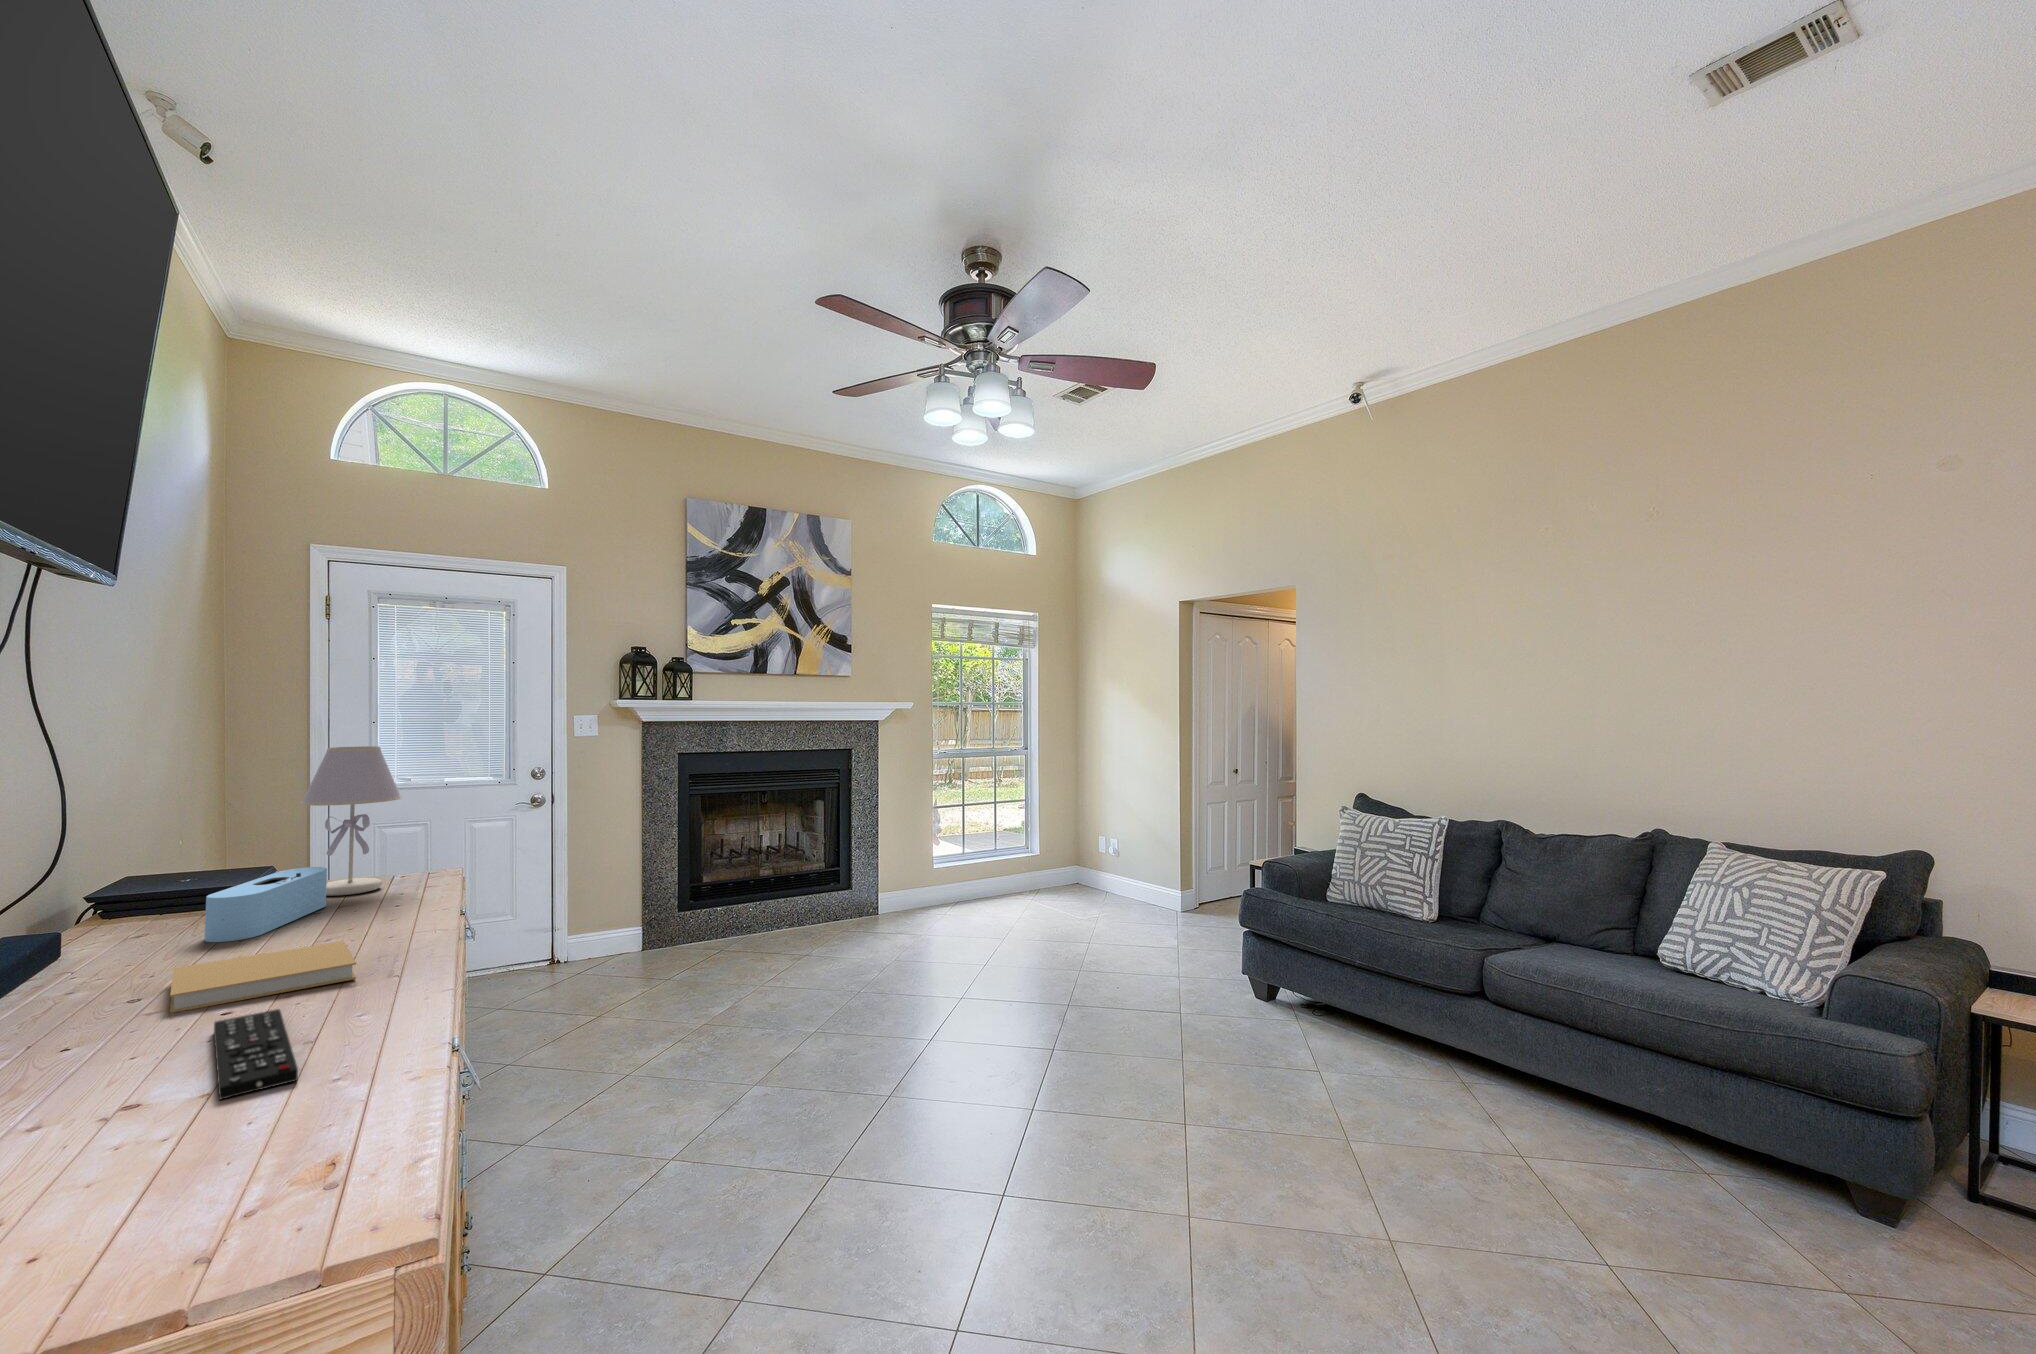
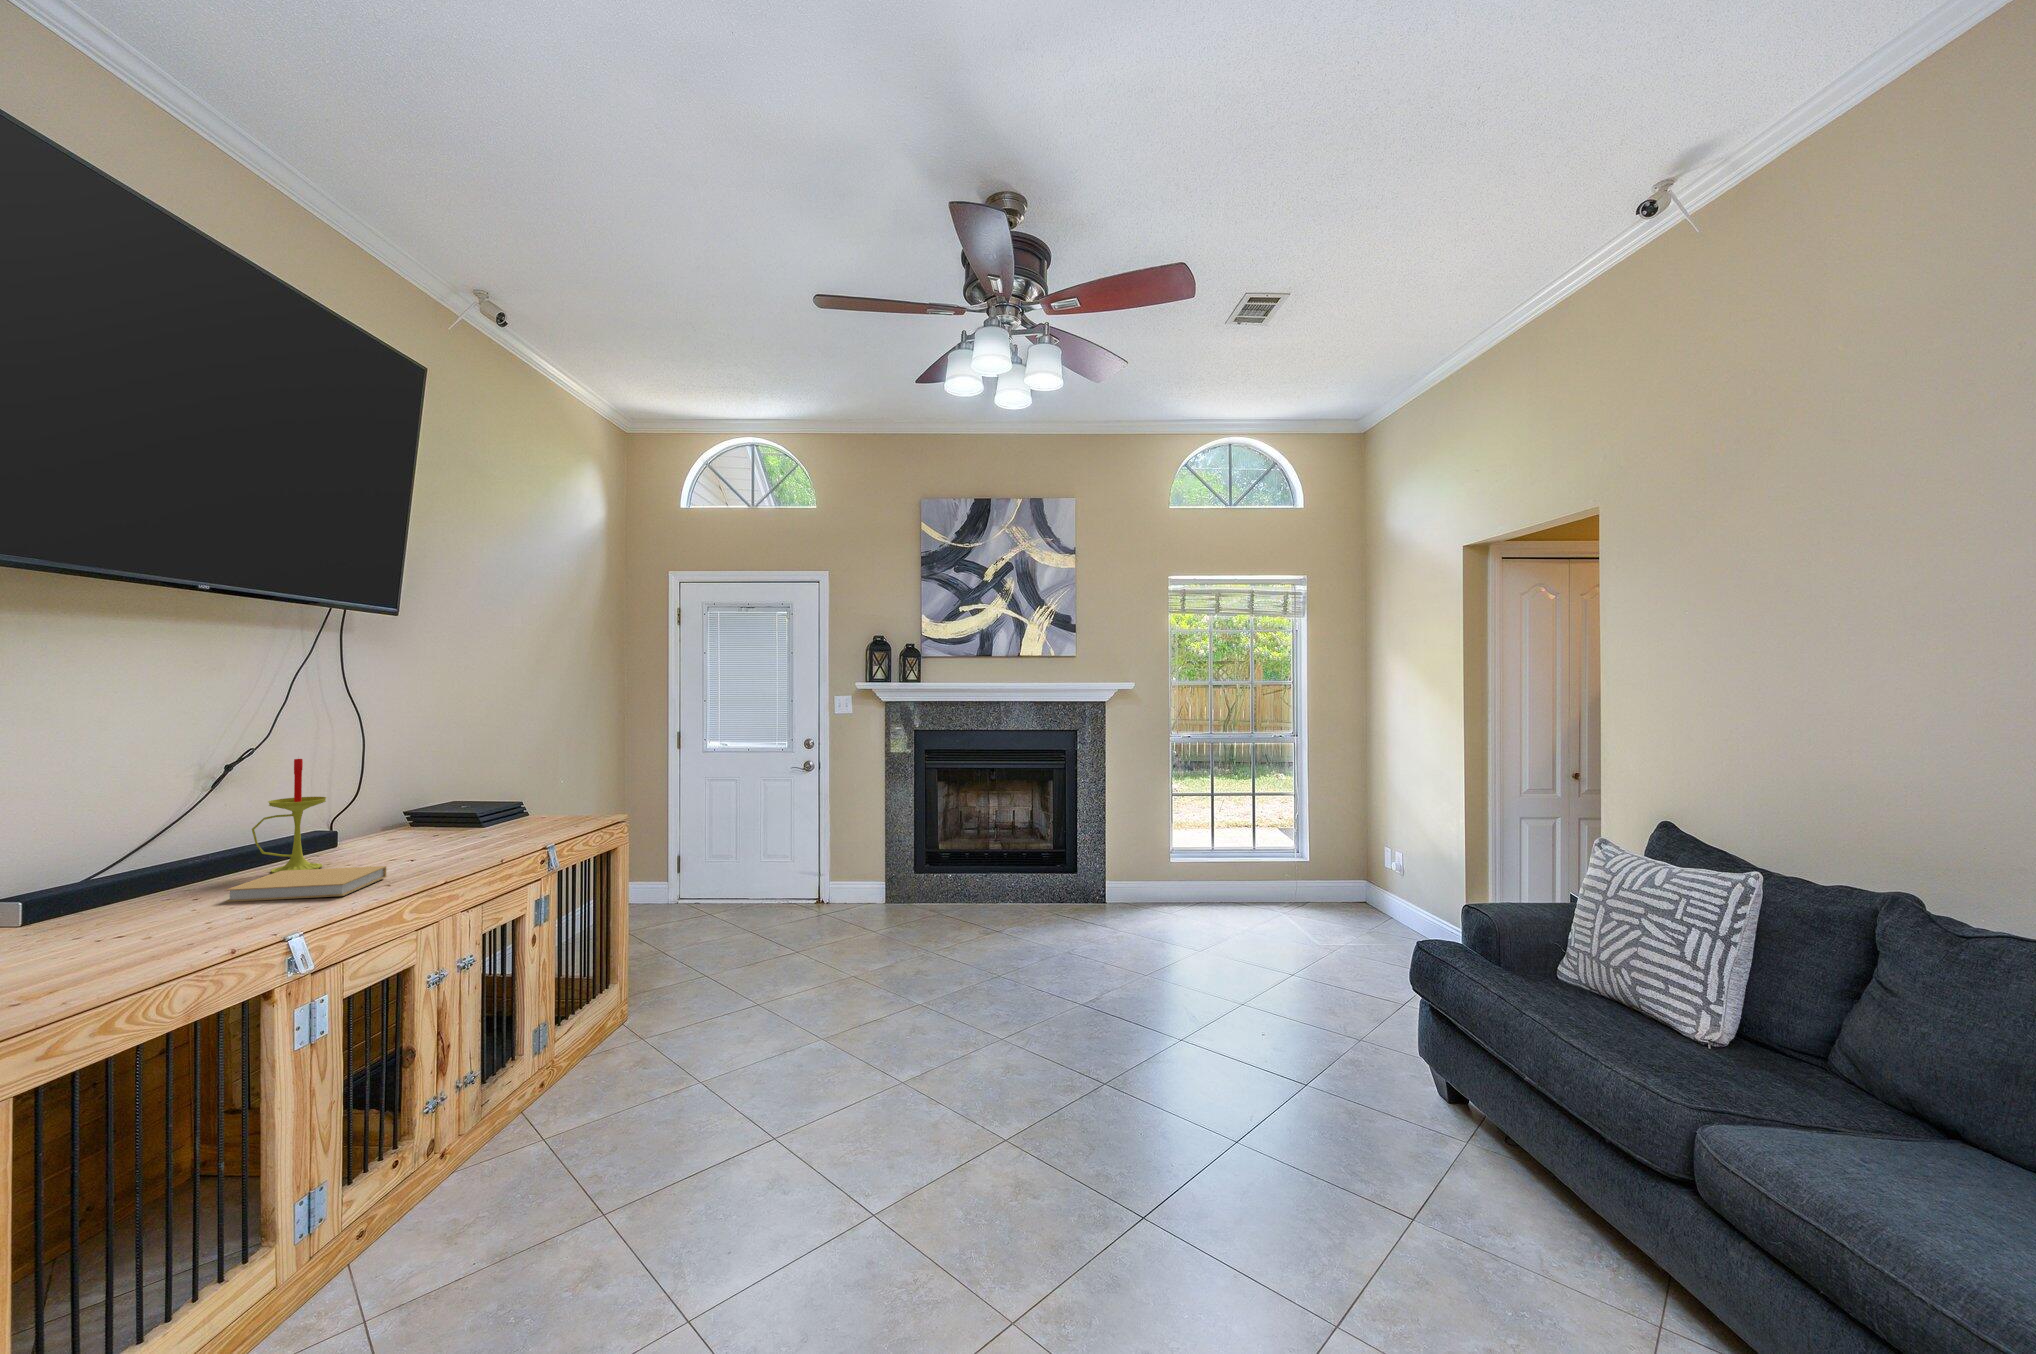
table lamp: present [301,746,402,896] -> none [492,719,562,830]
candle: none [79,803,188,979] -> present [252,759,327,873]
speaker: present [205,867,327,942] -> none [373,808,486,856]
remote control: present [214,1009,298,1099] -> none [70,910,240,969]

